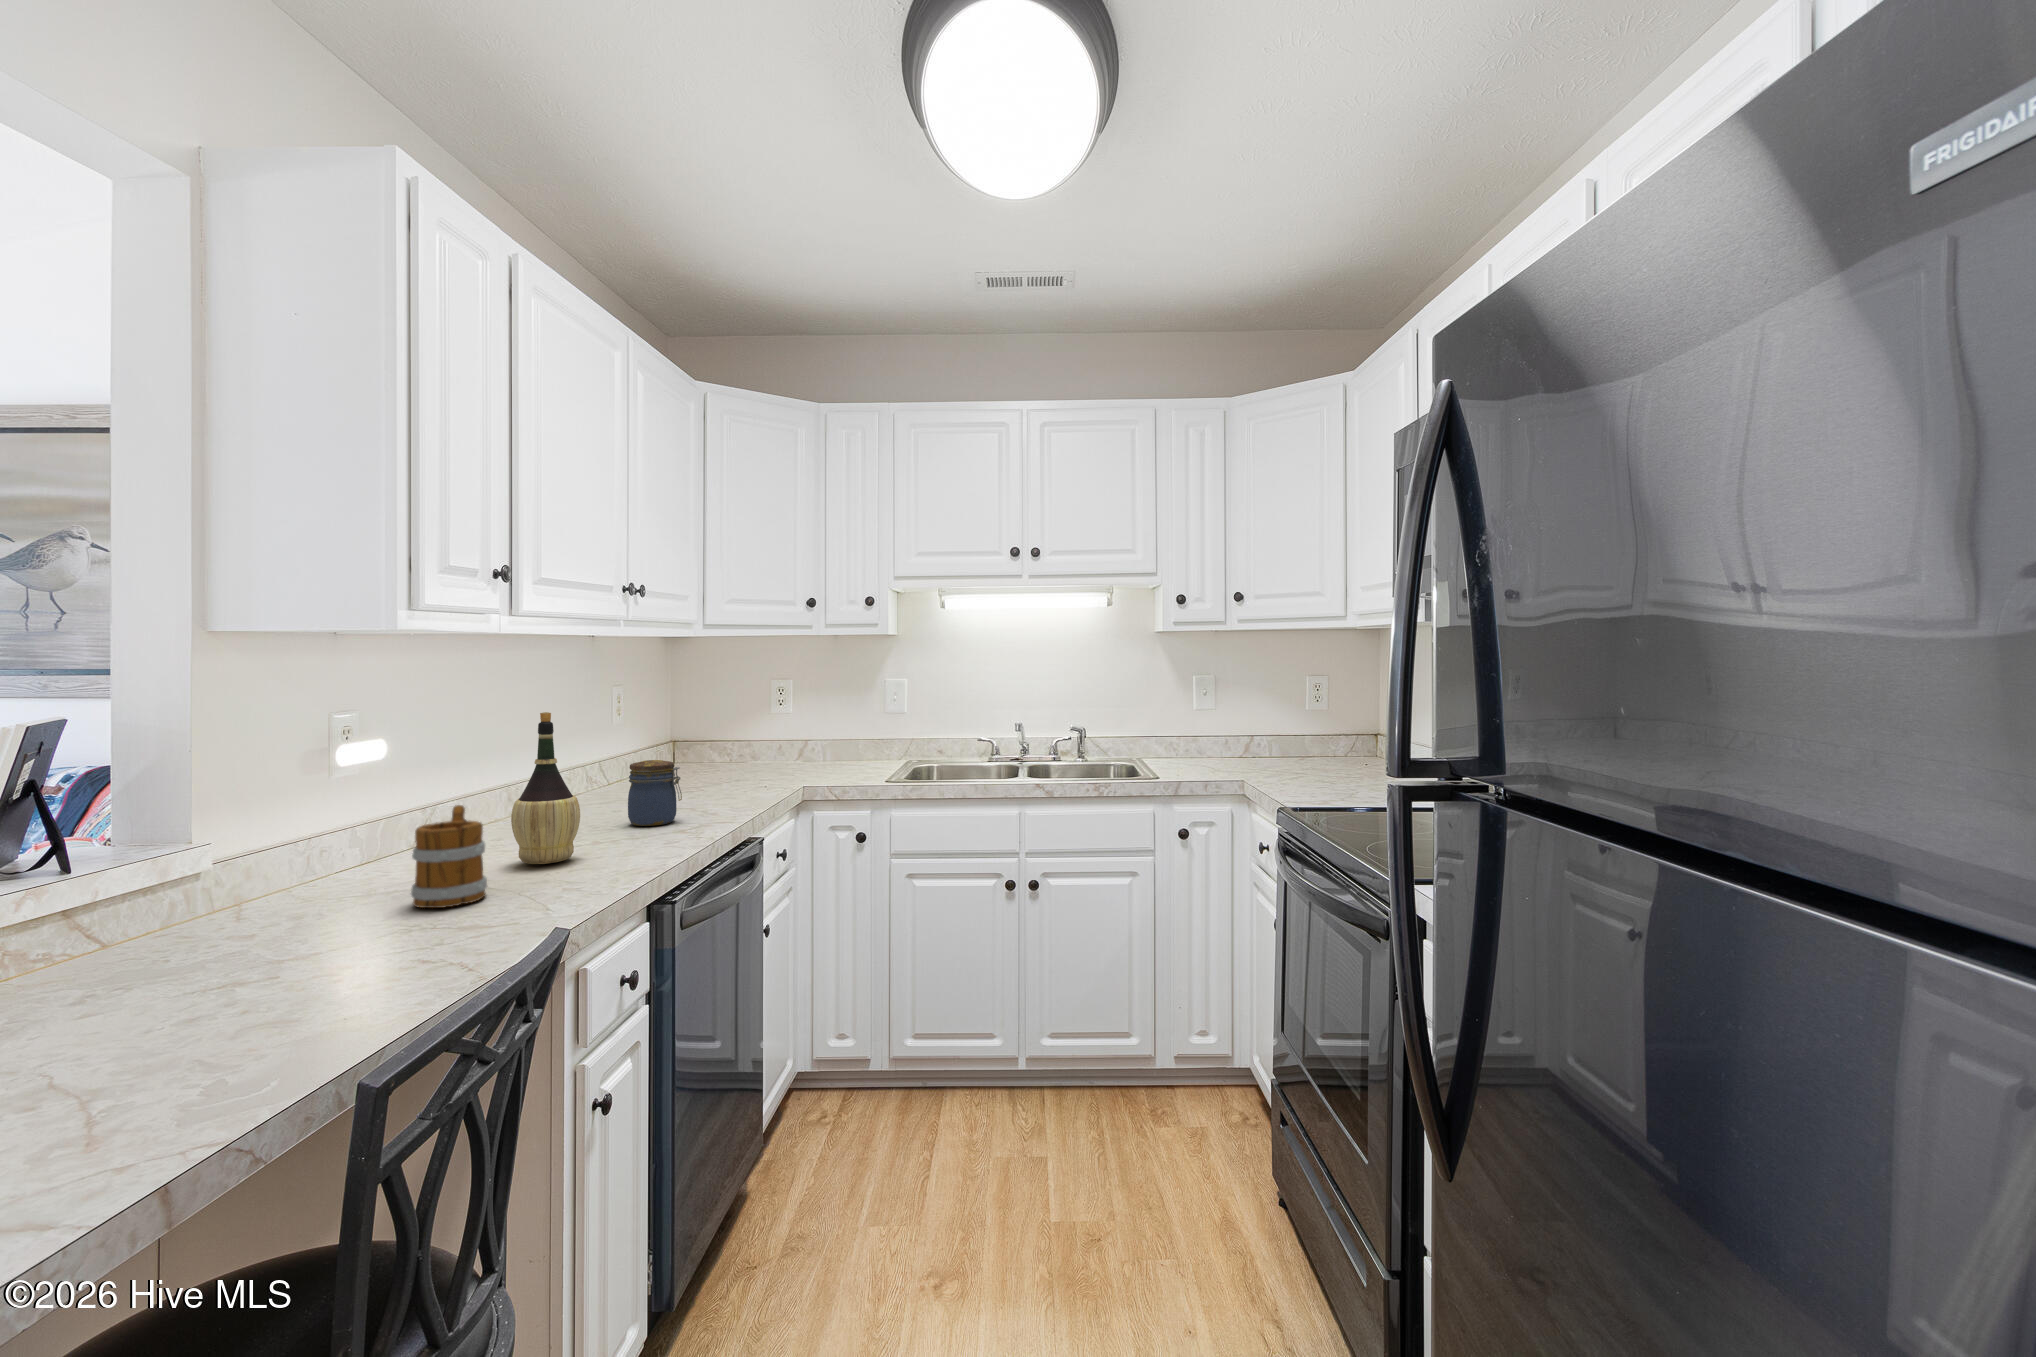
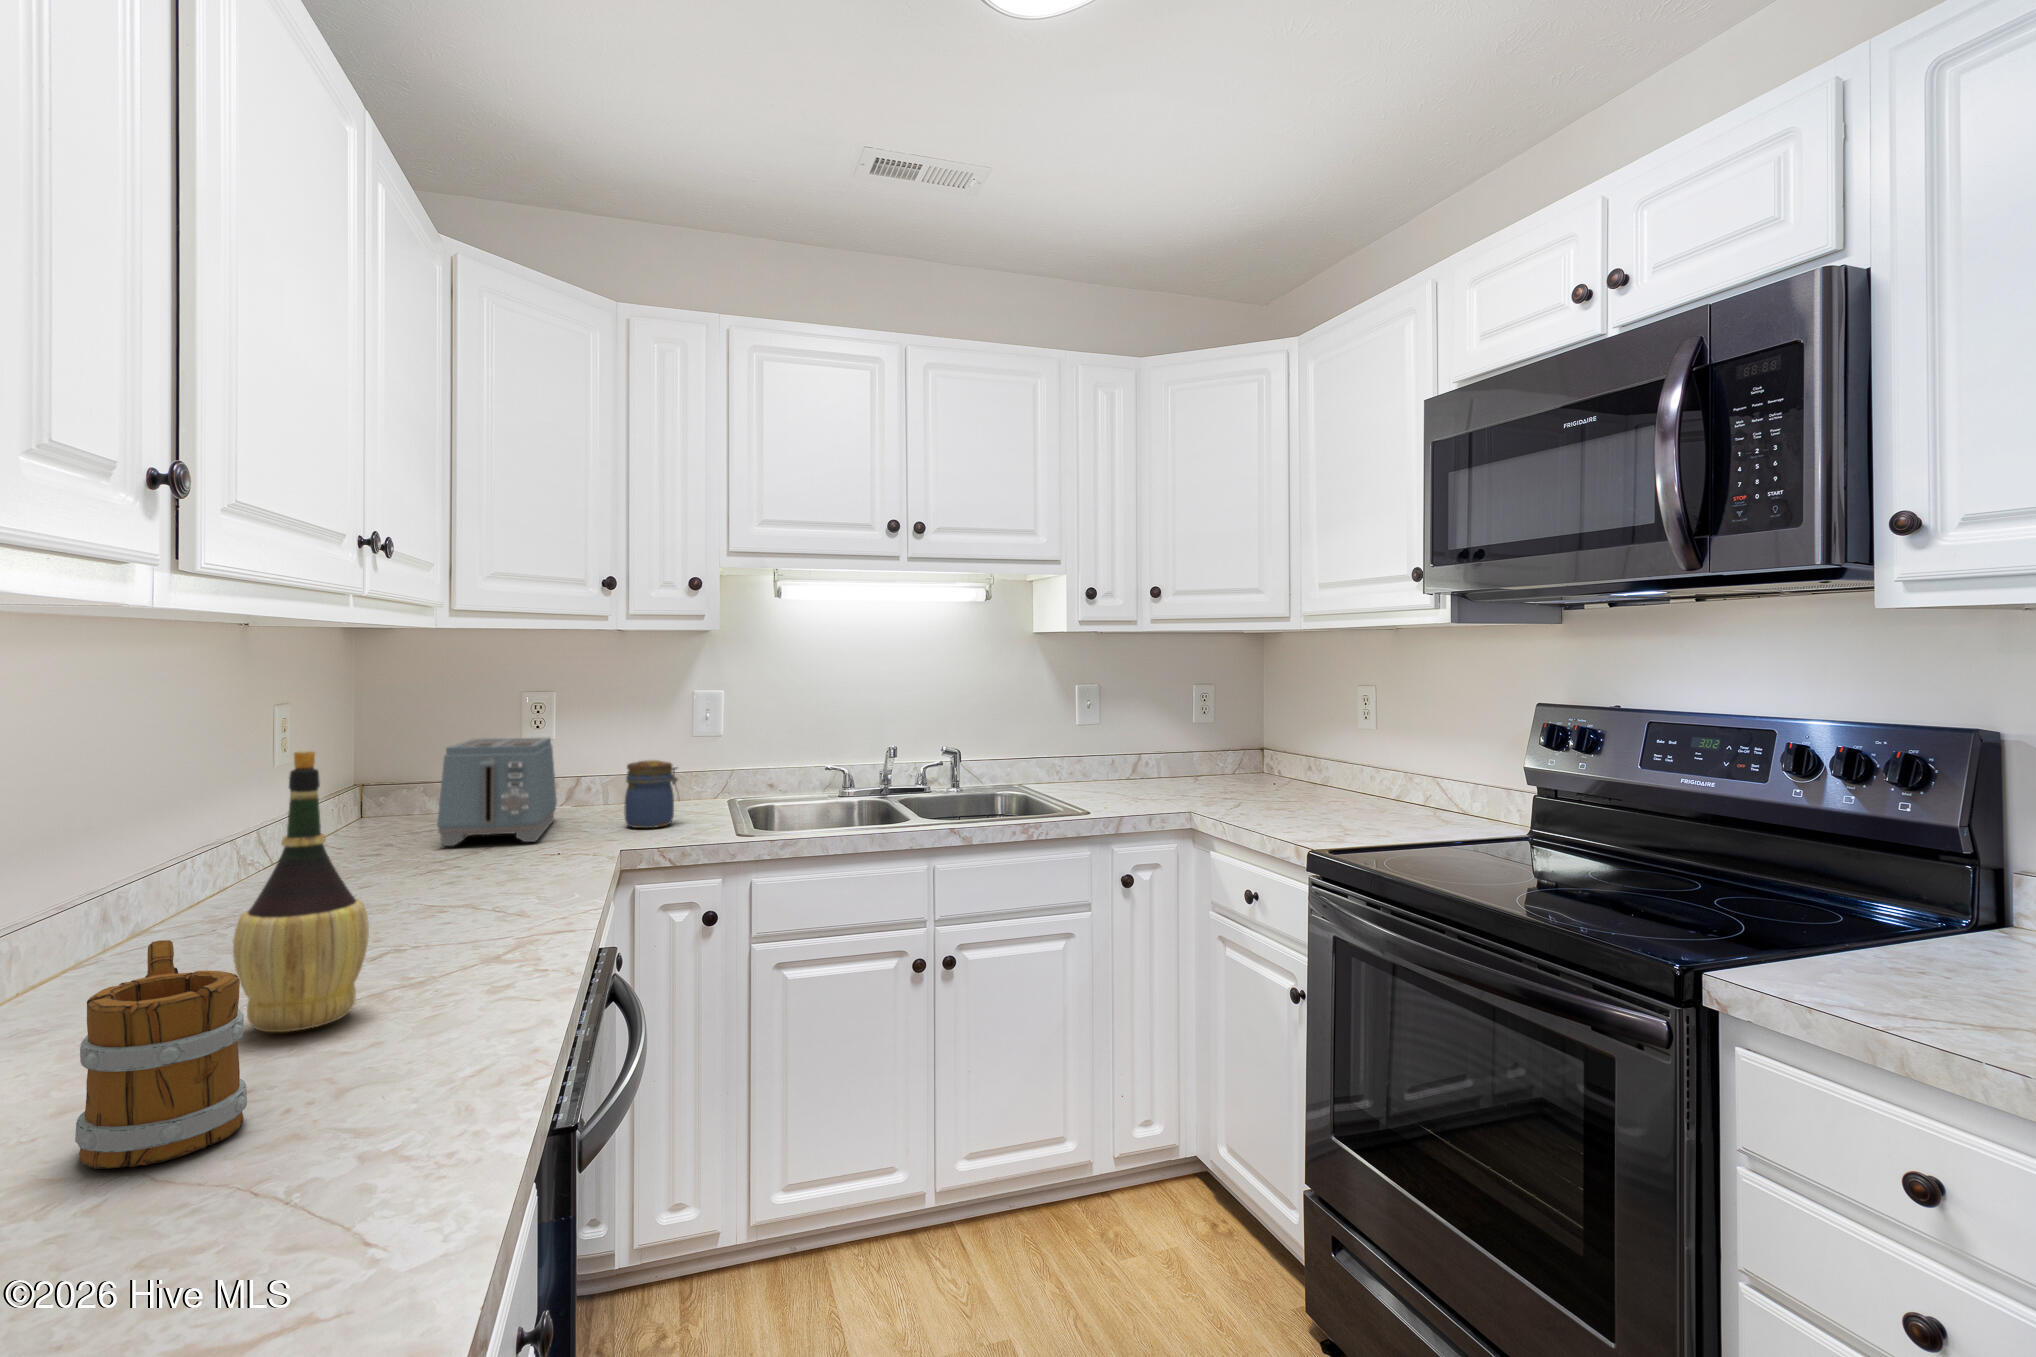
toaster: none [701,711,788,780] -> present [437,737,557,846]
jar: present [628,760,682,826] -> present [624,760,678,828]

